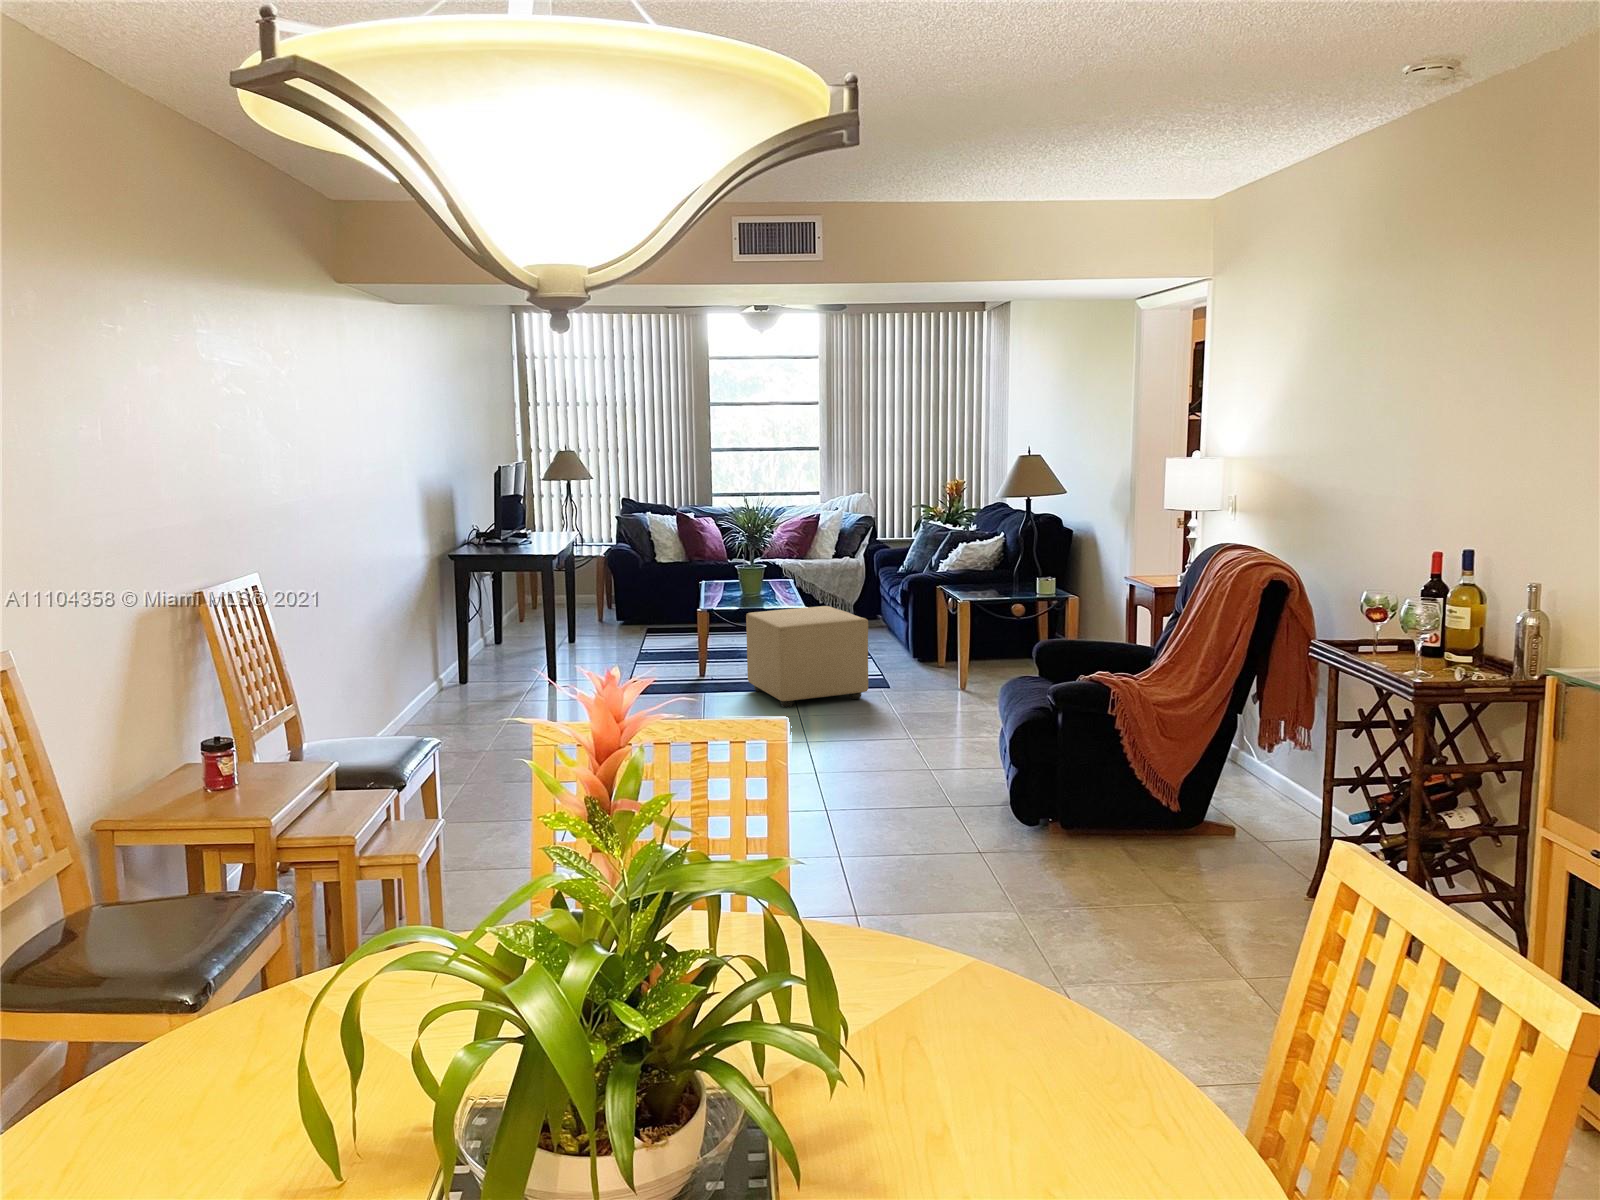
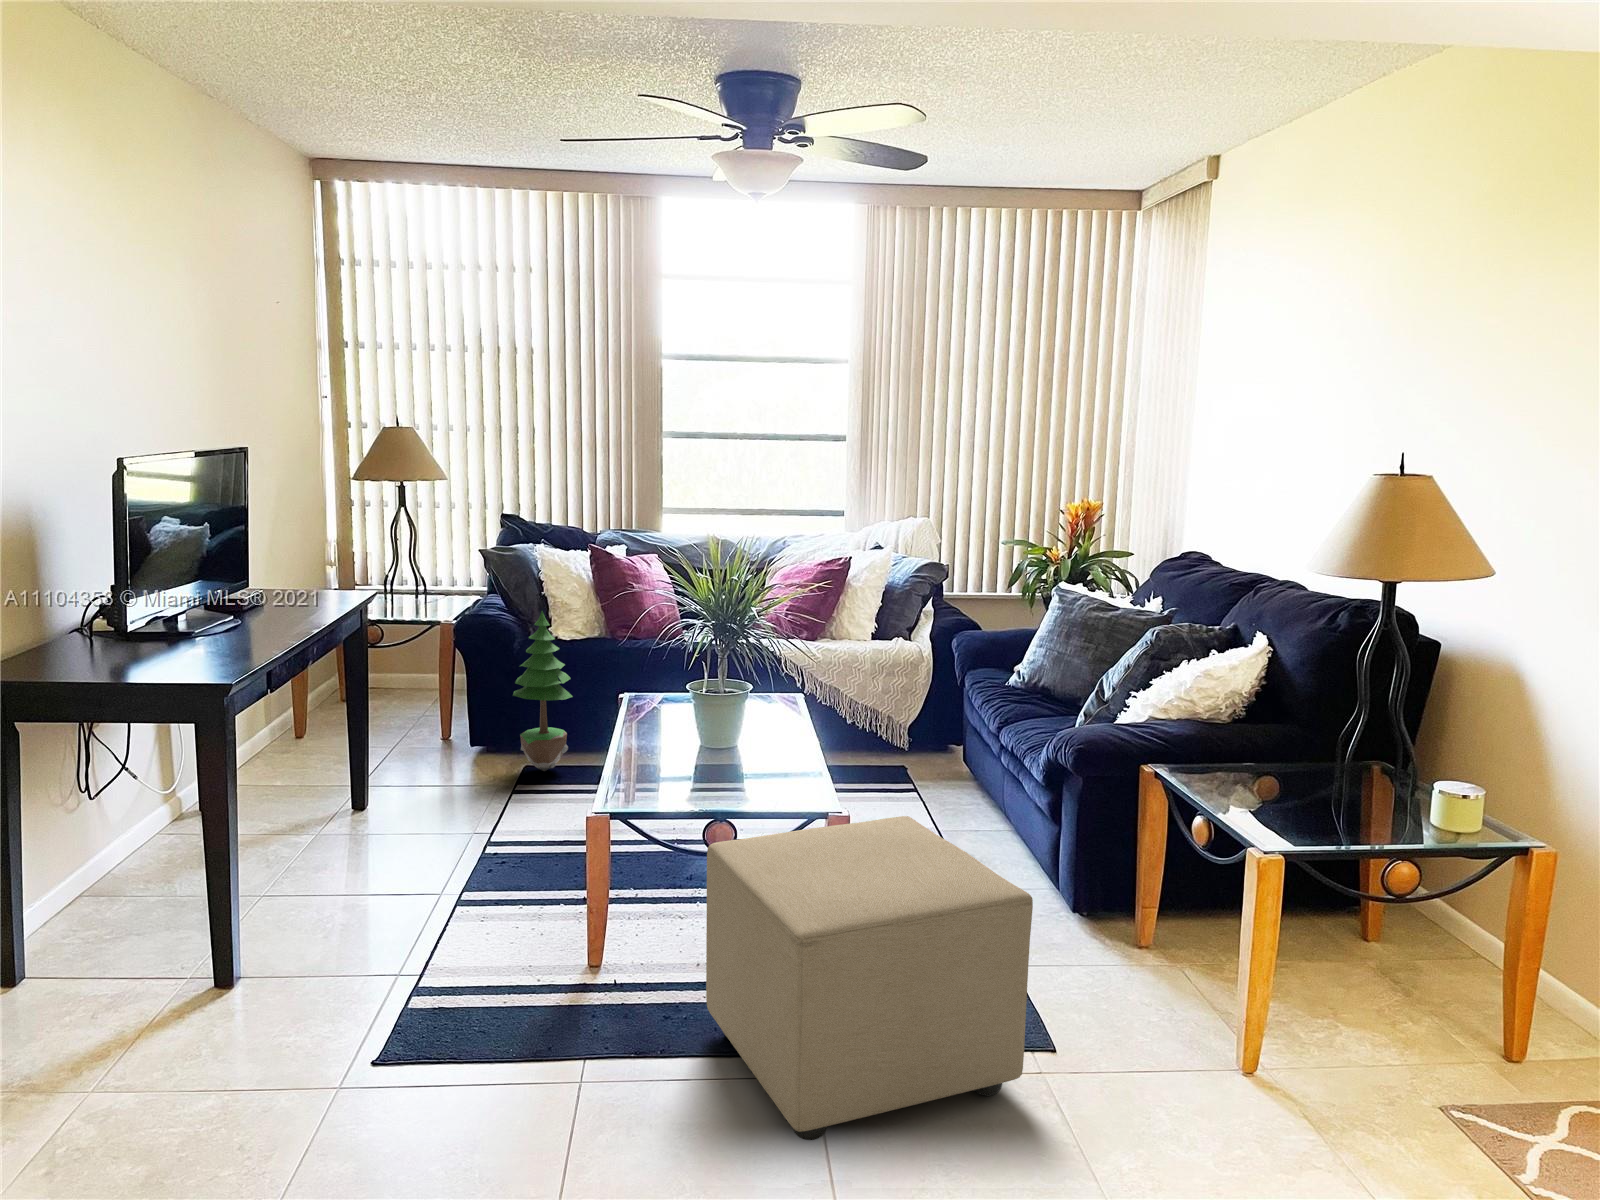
potted tree: none [641,545,672,631] -> present [513,611,573,771]

